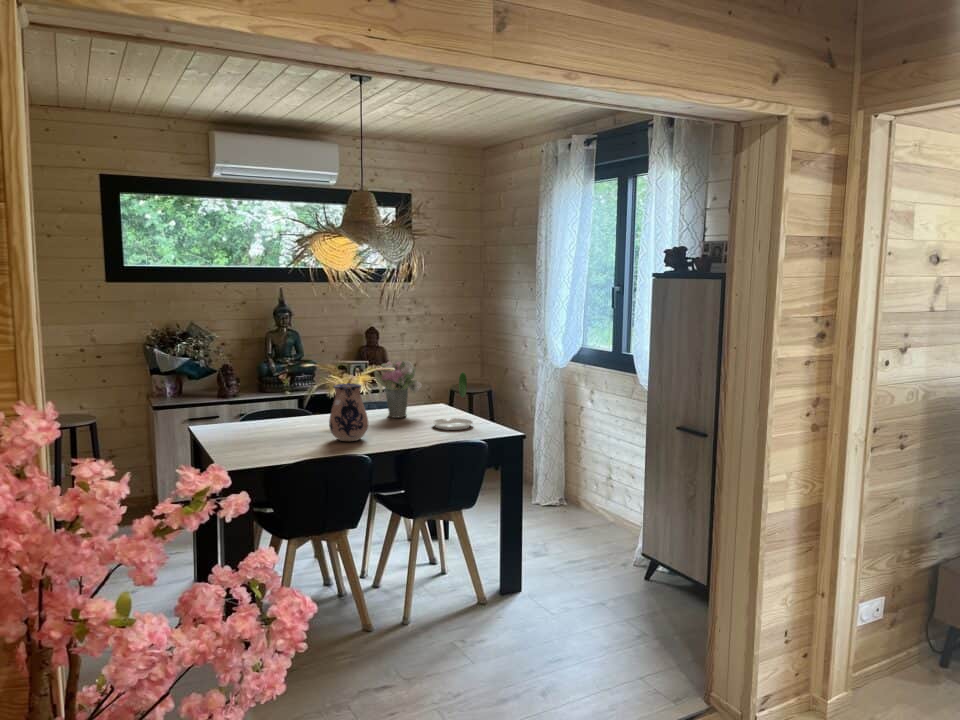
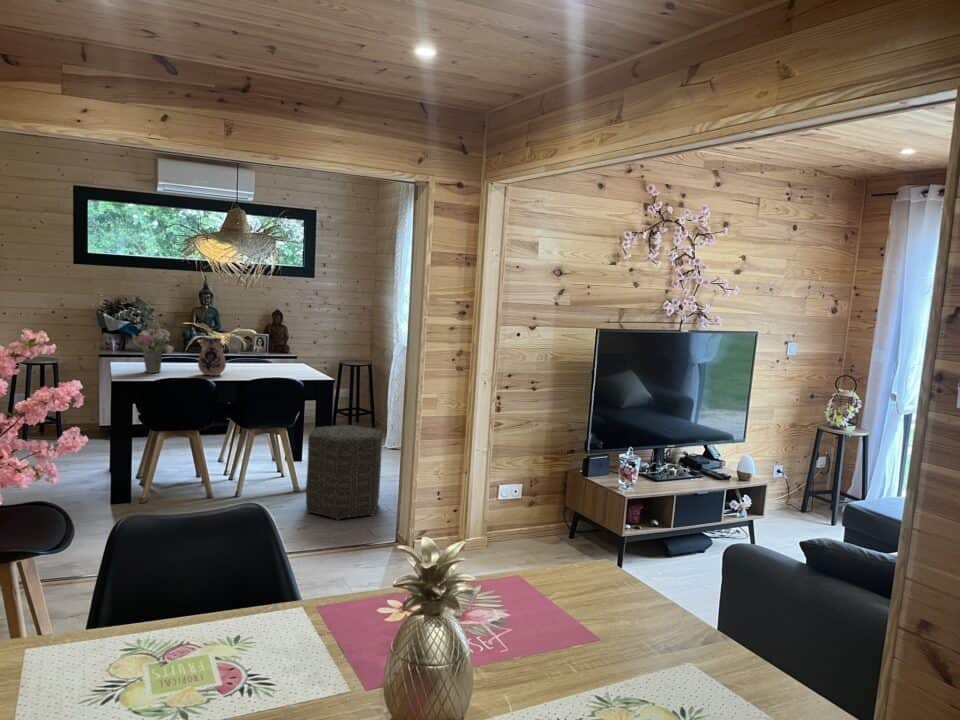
flower bouquet: present [375,361,422,418] -> present [133,329,173,373]
plate: present [432,372,473,430] -> none [277,337,306,375]
ottoman: none [520,504,636,663] -> present [306,425,382,520]

